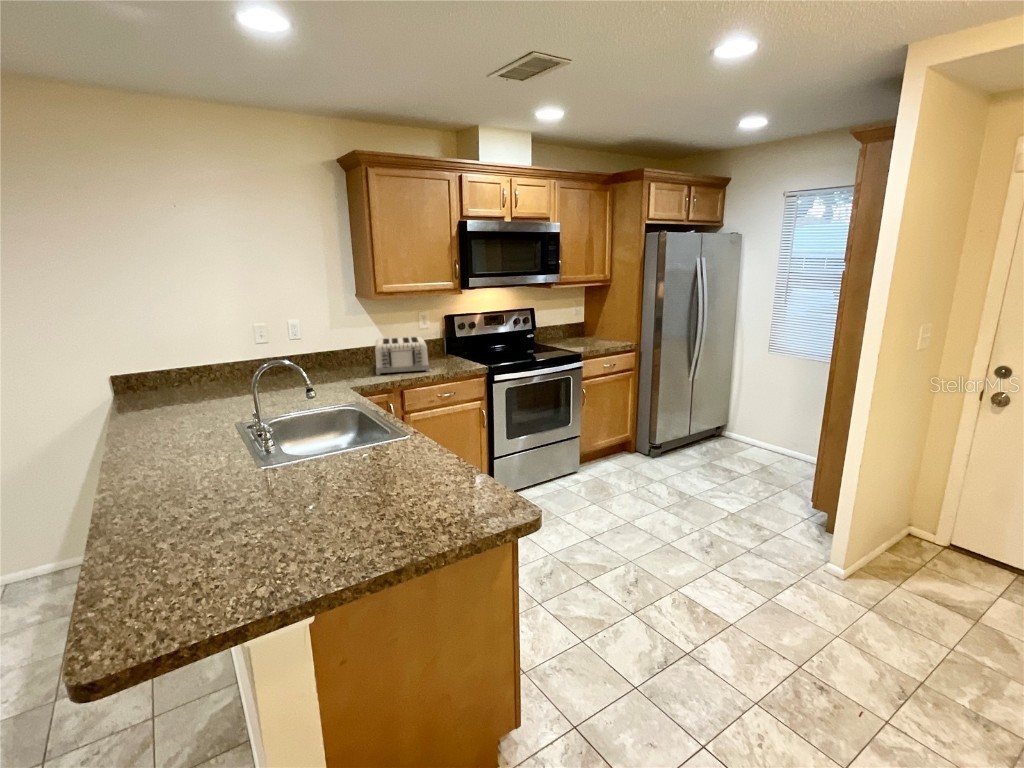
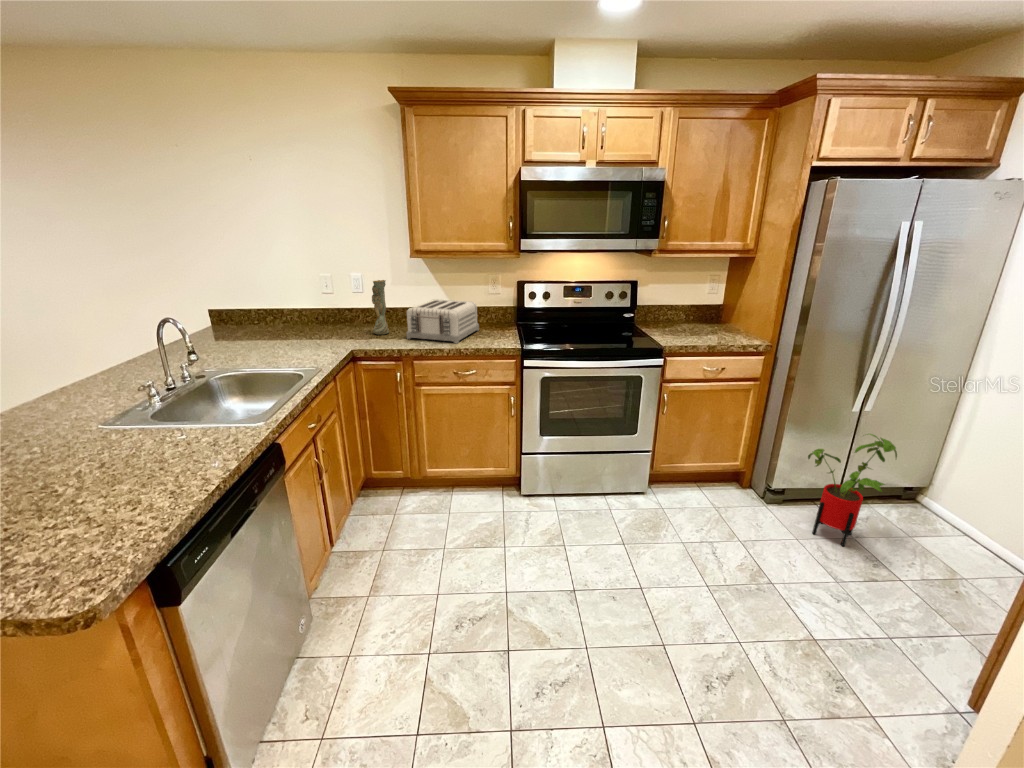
vase: none [331,323,348,376] -> present [372,280,389,334]
house plant: none [676,391,726,468] -> present [808,434,897,546]

